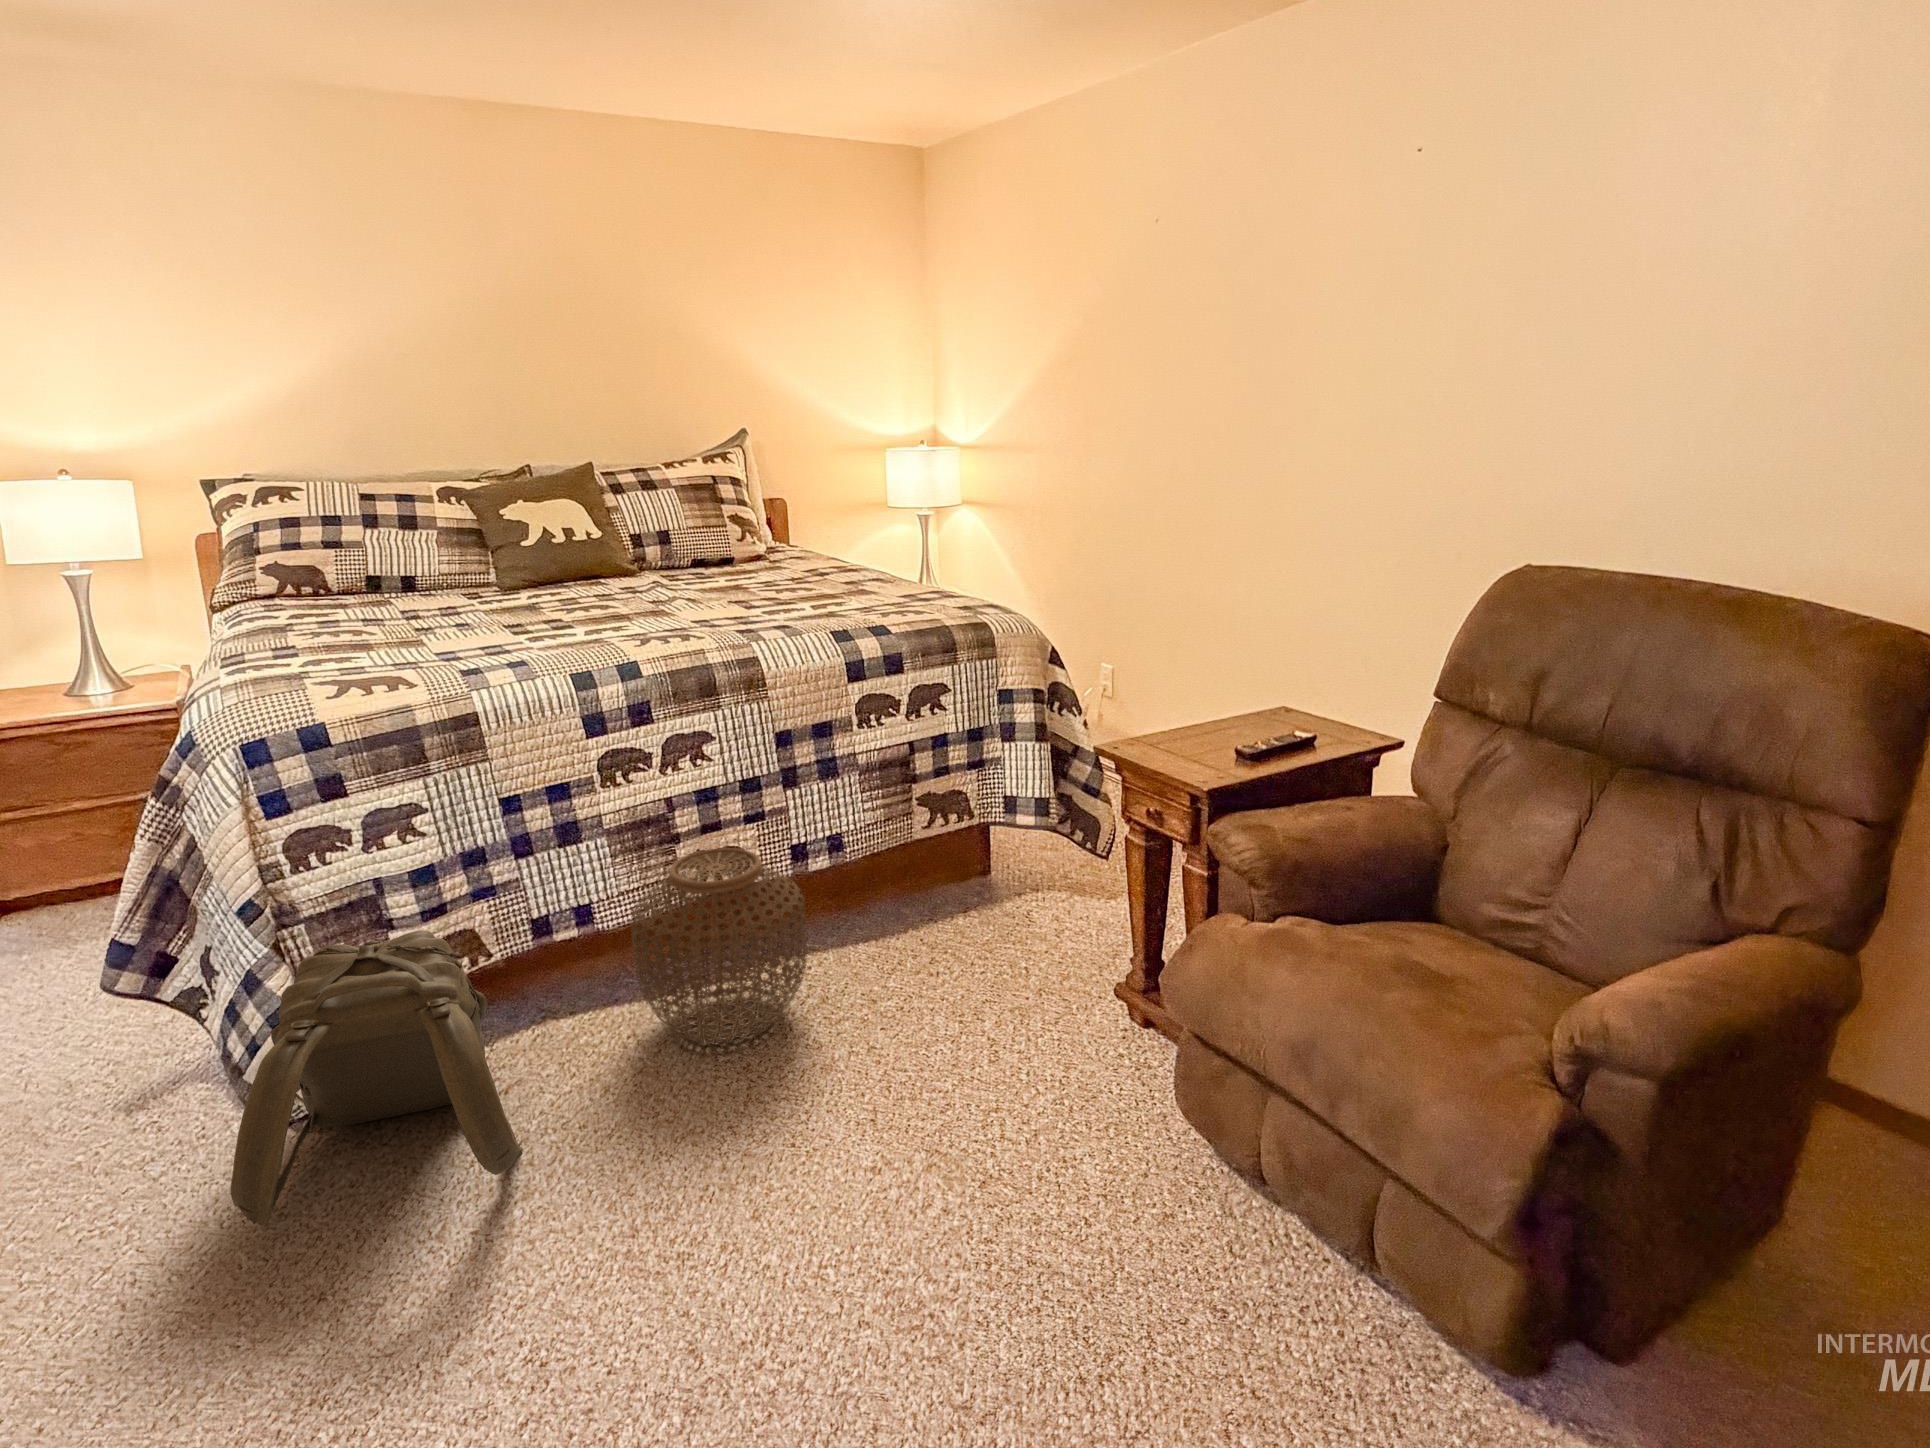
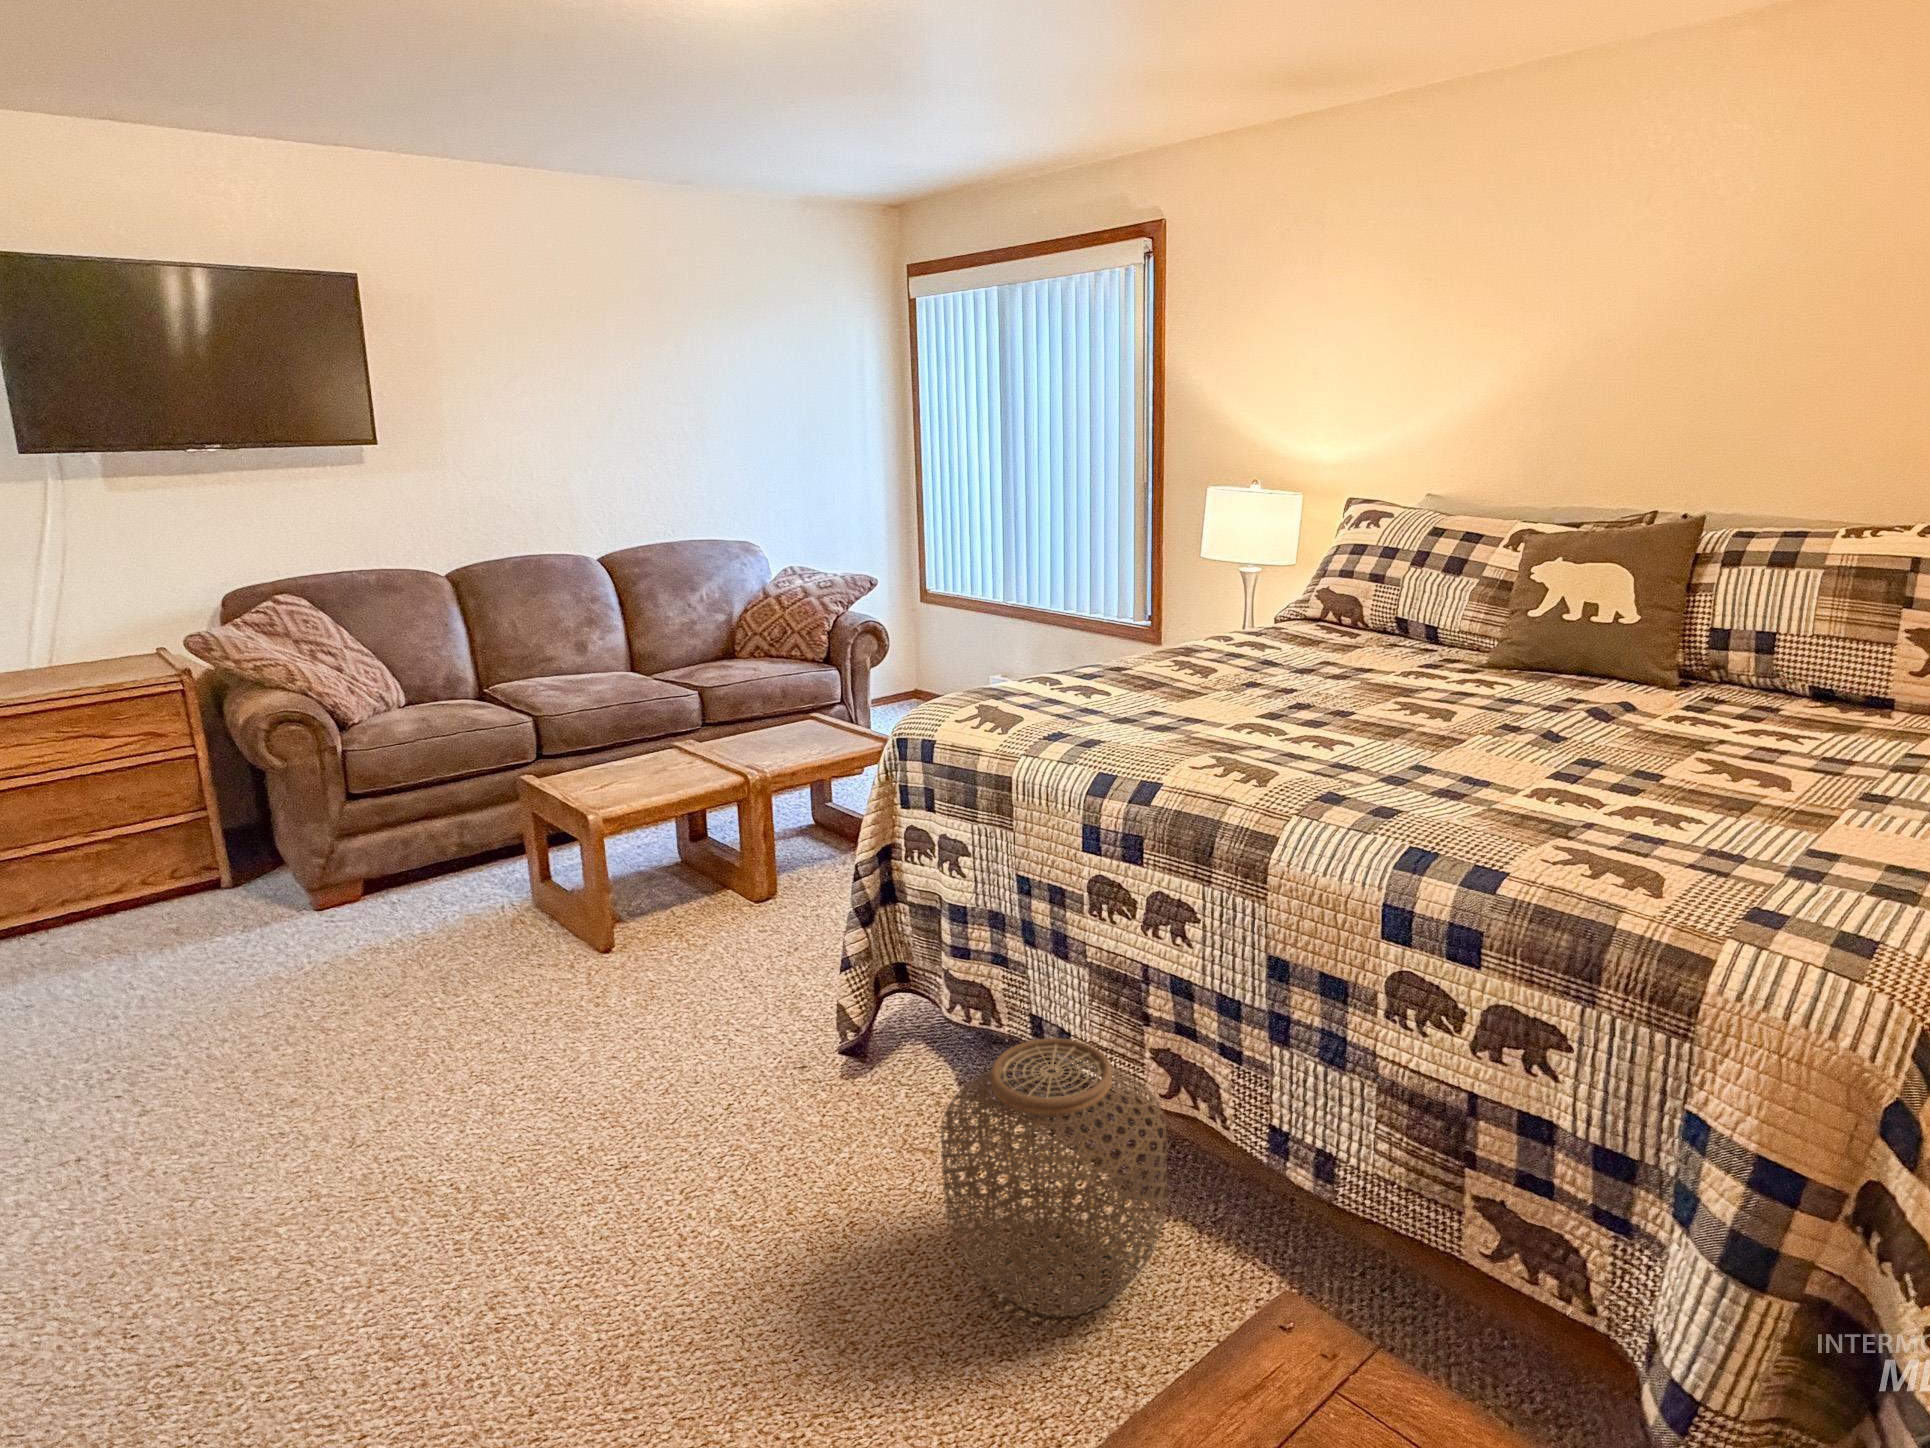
backpack: present [231,930,523,1226] -> none [605,925,941,1202]

